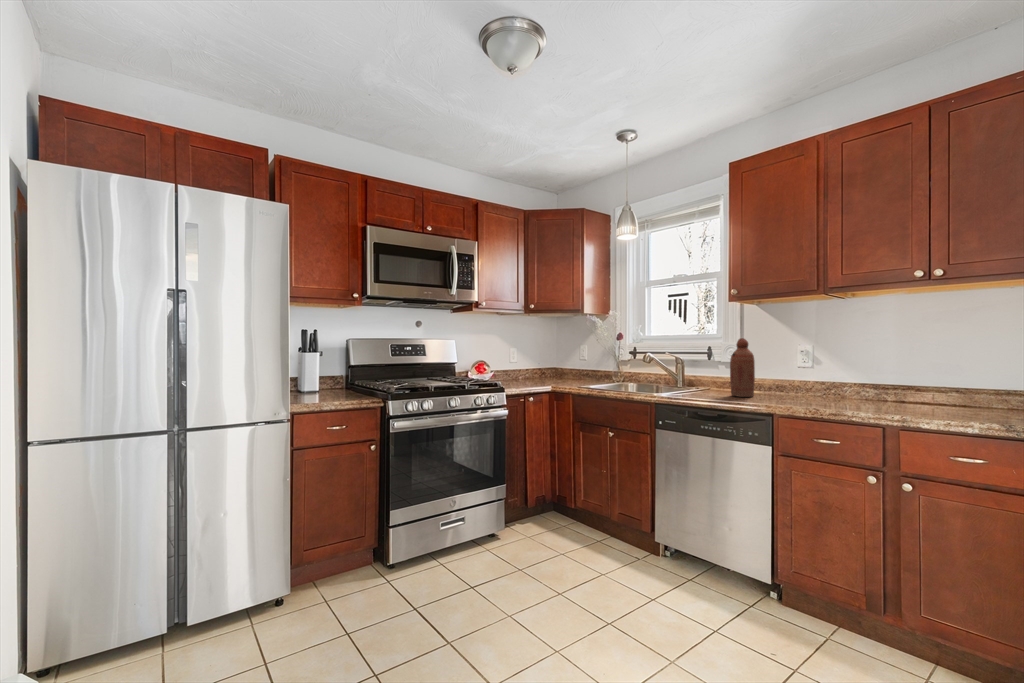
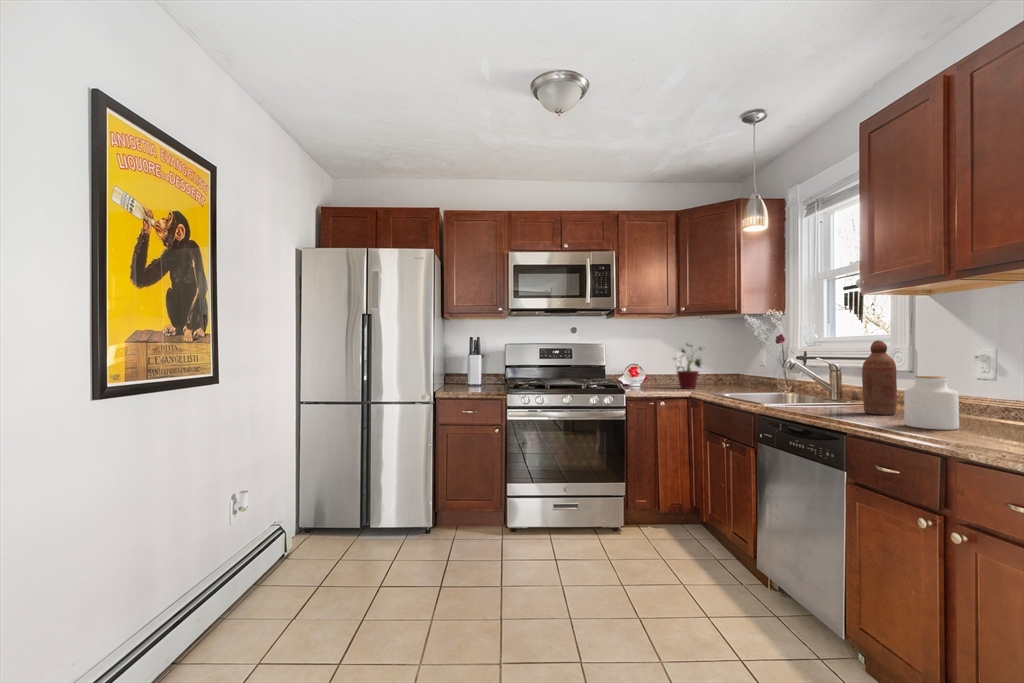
potted plant: none [514,339,541,382] -> present [677,344,701,389]
jar: none [793,366,831,407] -> present [904,376,959,430]

